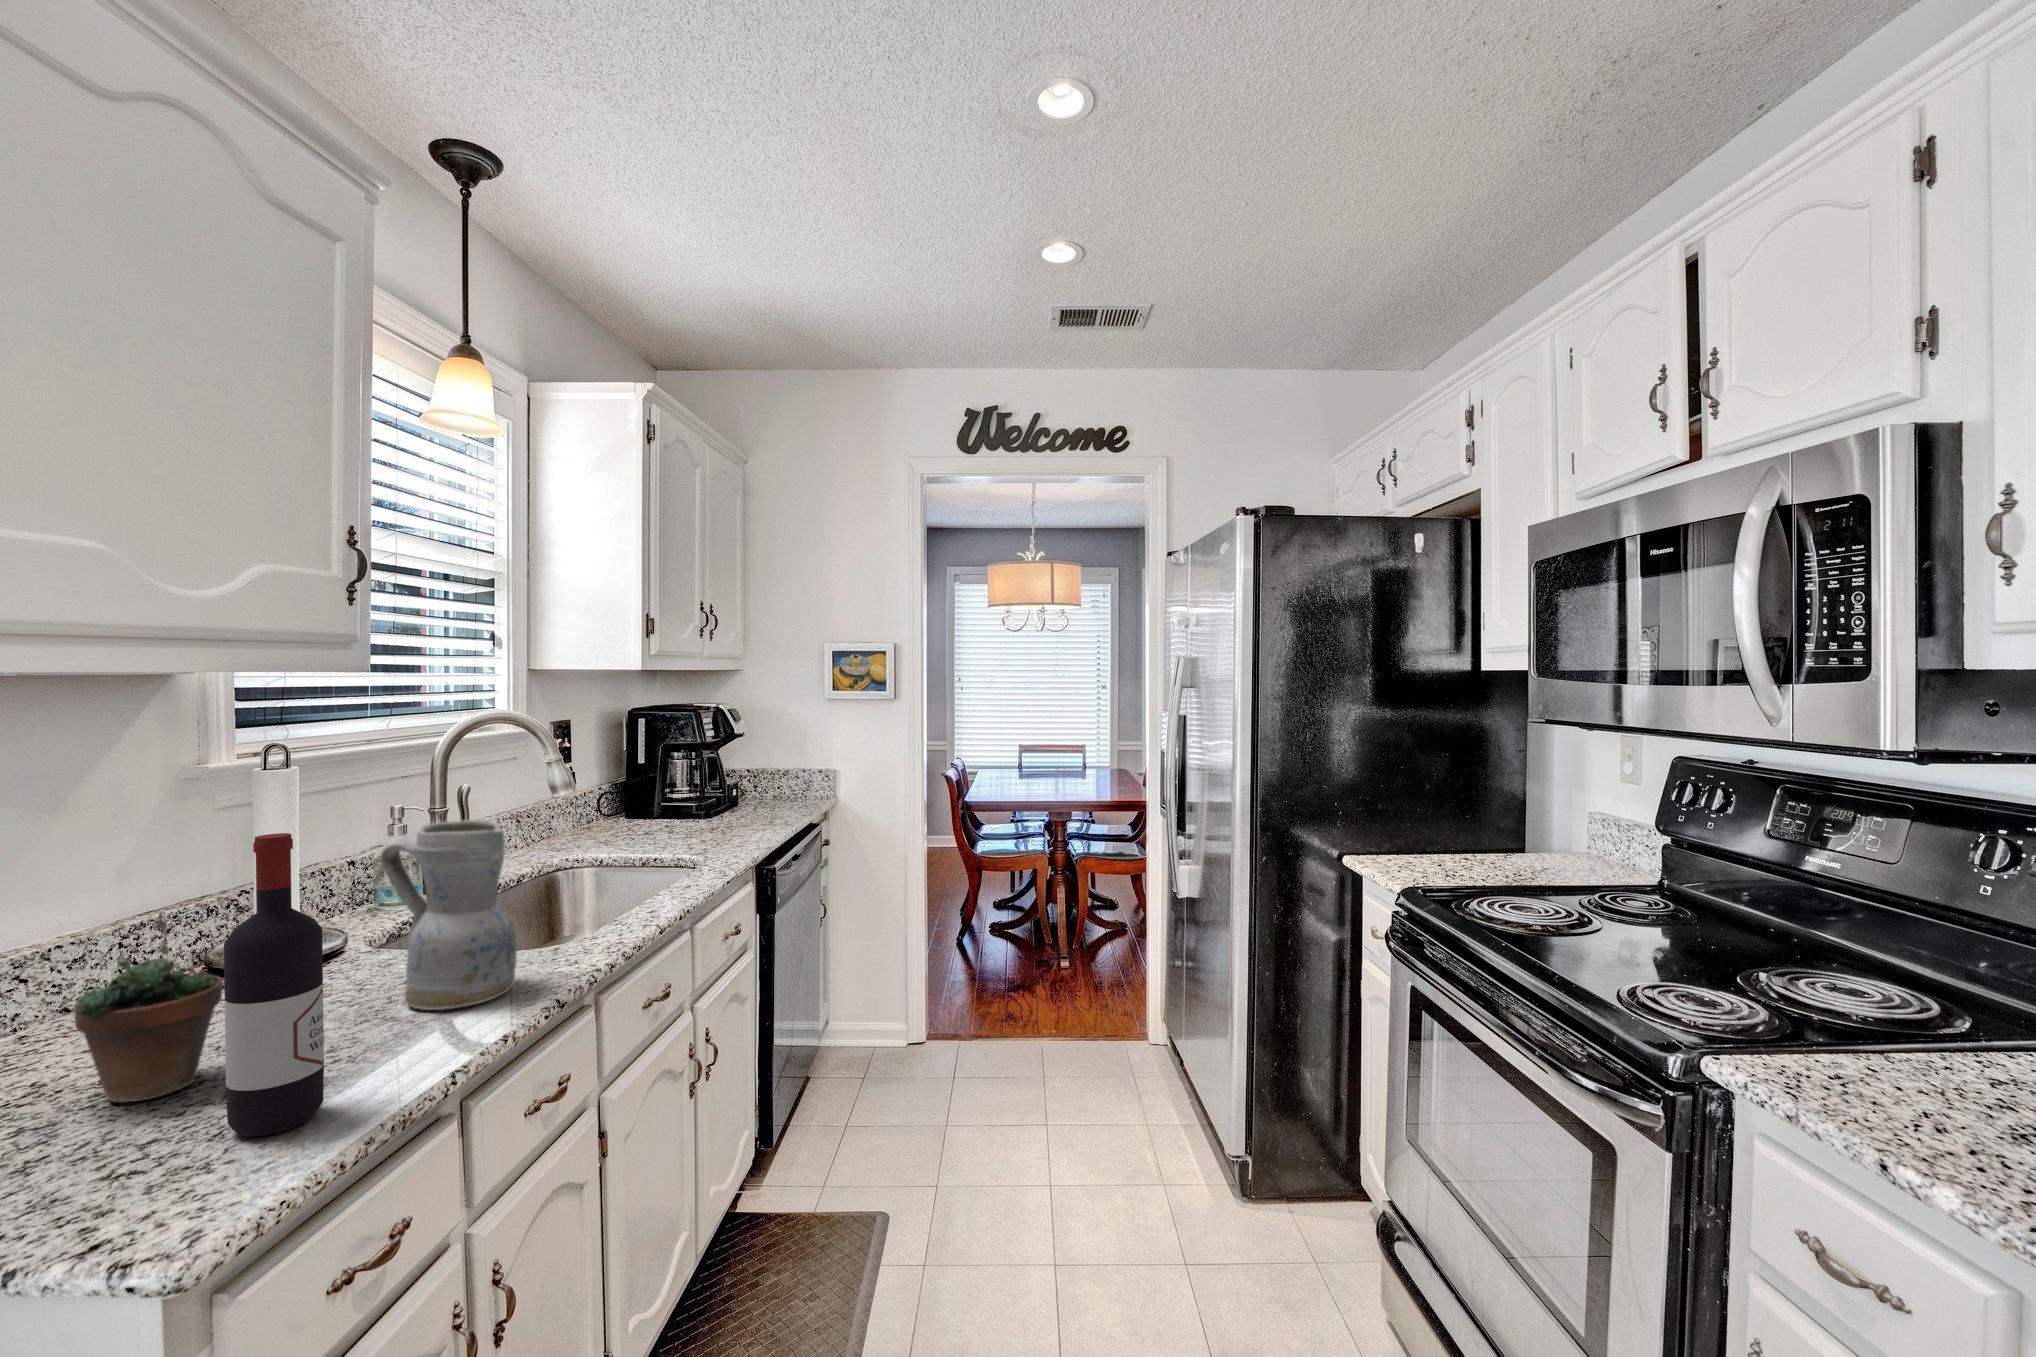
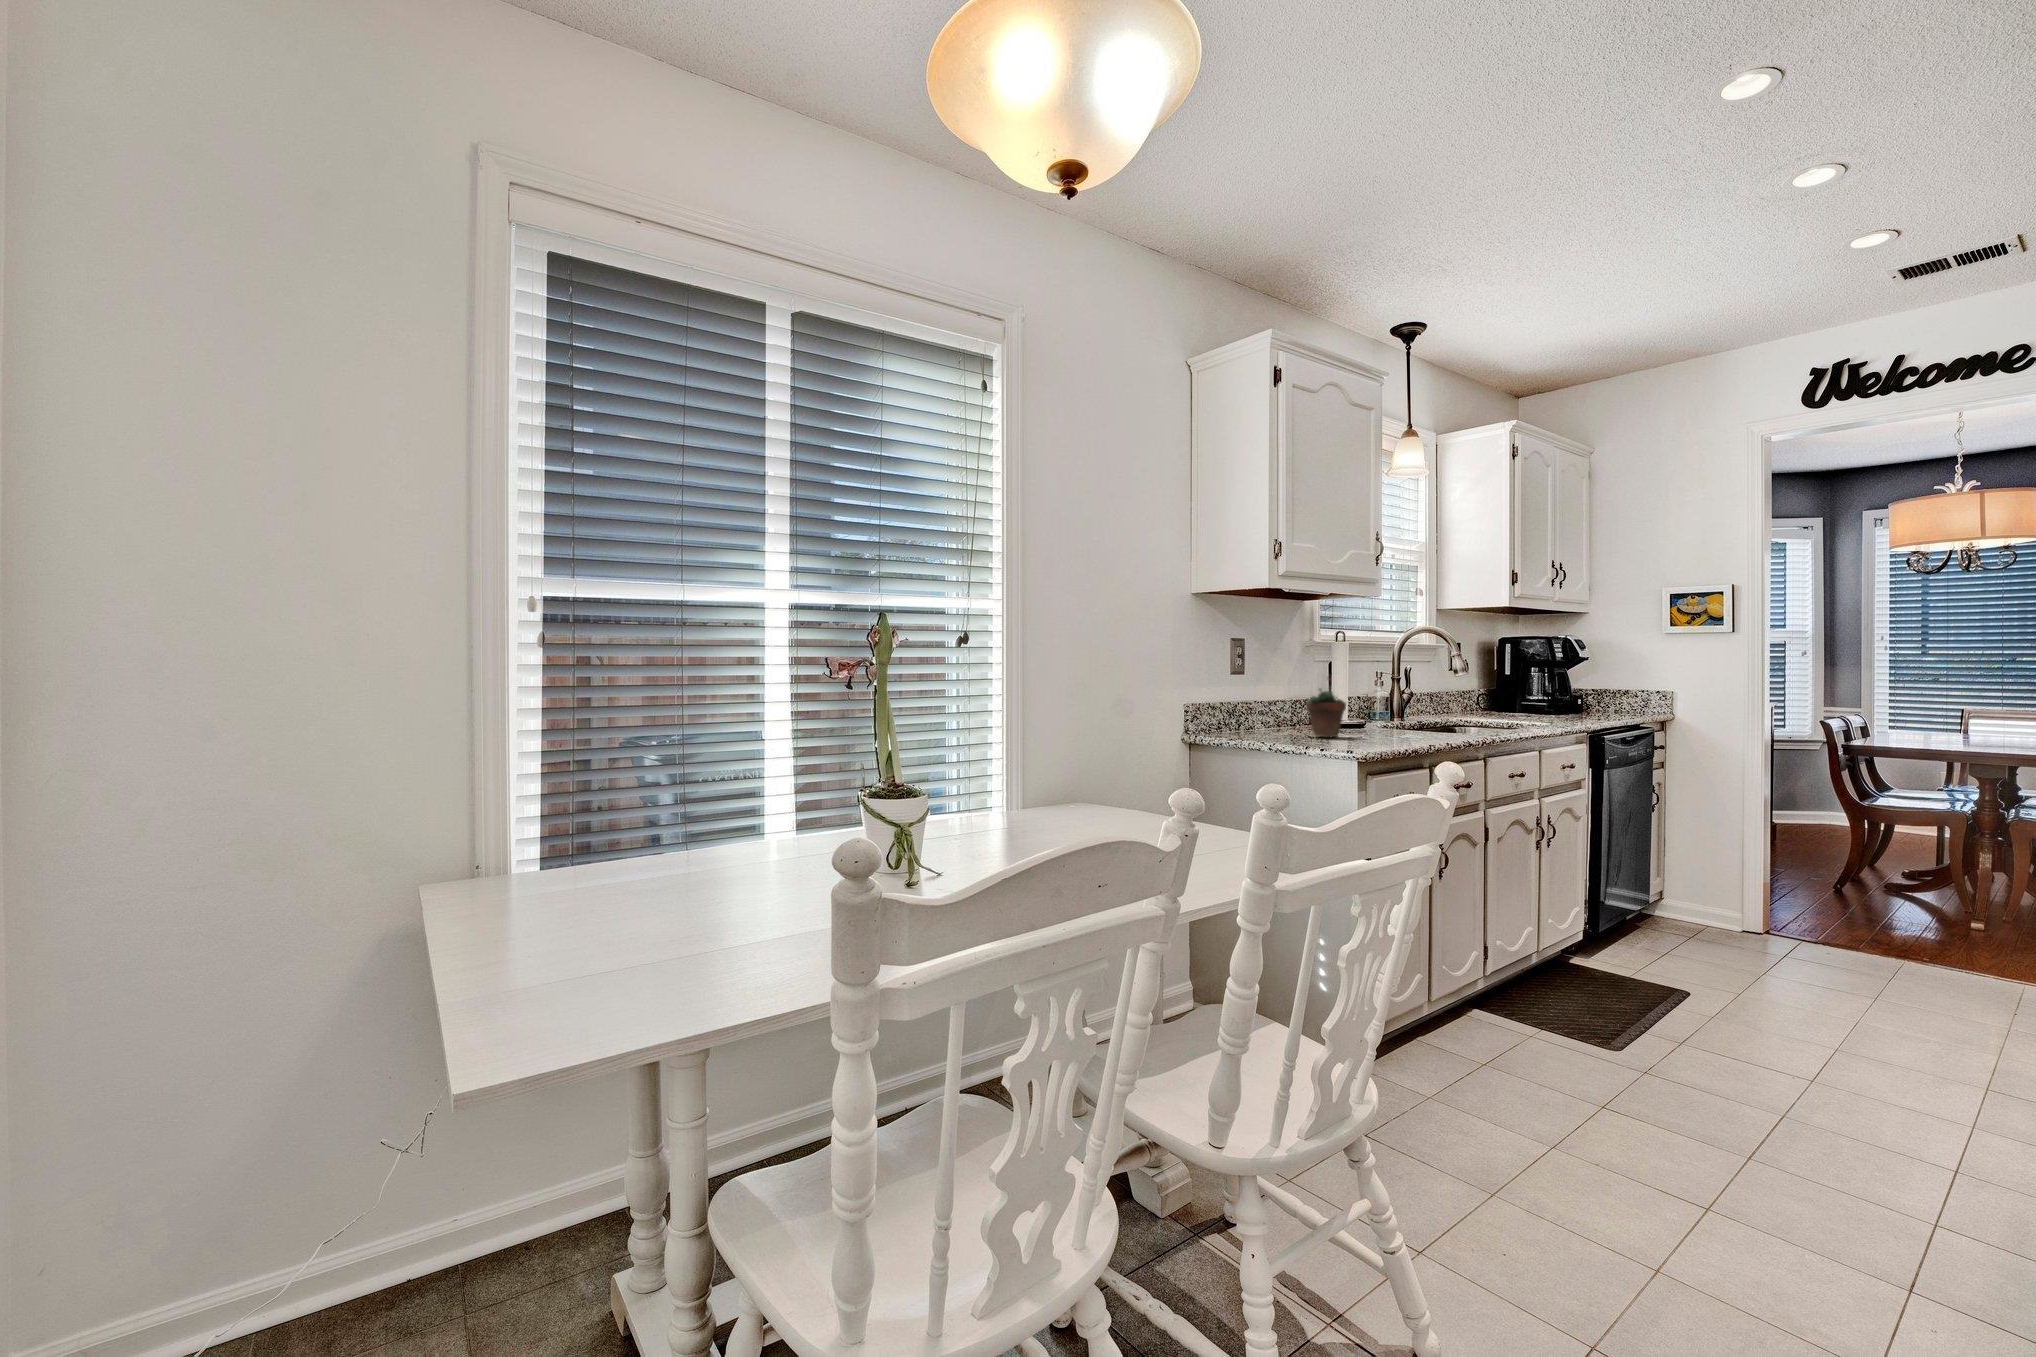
ceramic pitcher: present [381,820,517,1010] -> none [1391,658,1448,736]
wine bottle: present [224,833,324,1137] -> none [1358,640,1387,743]

